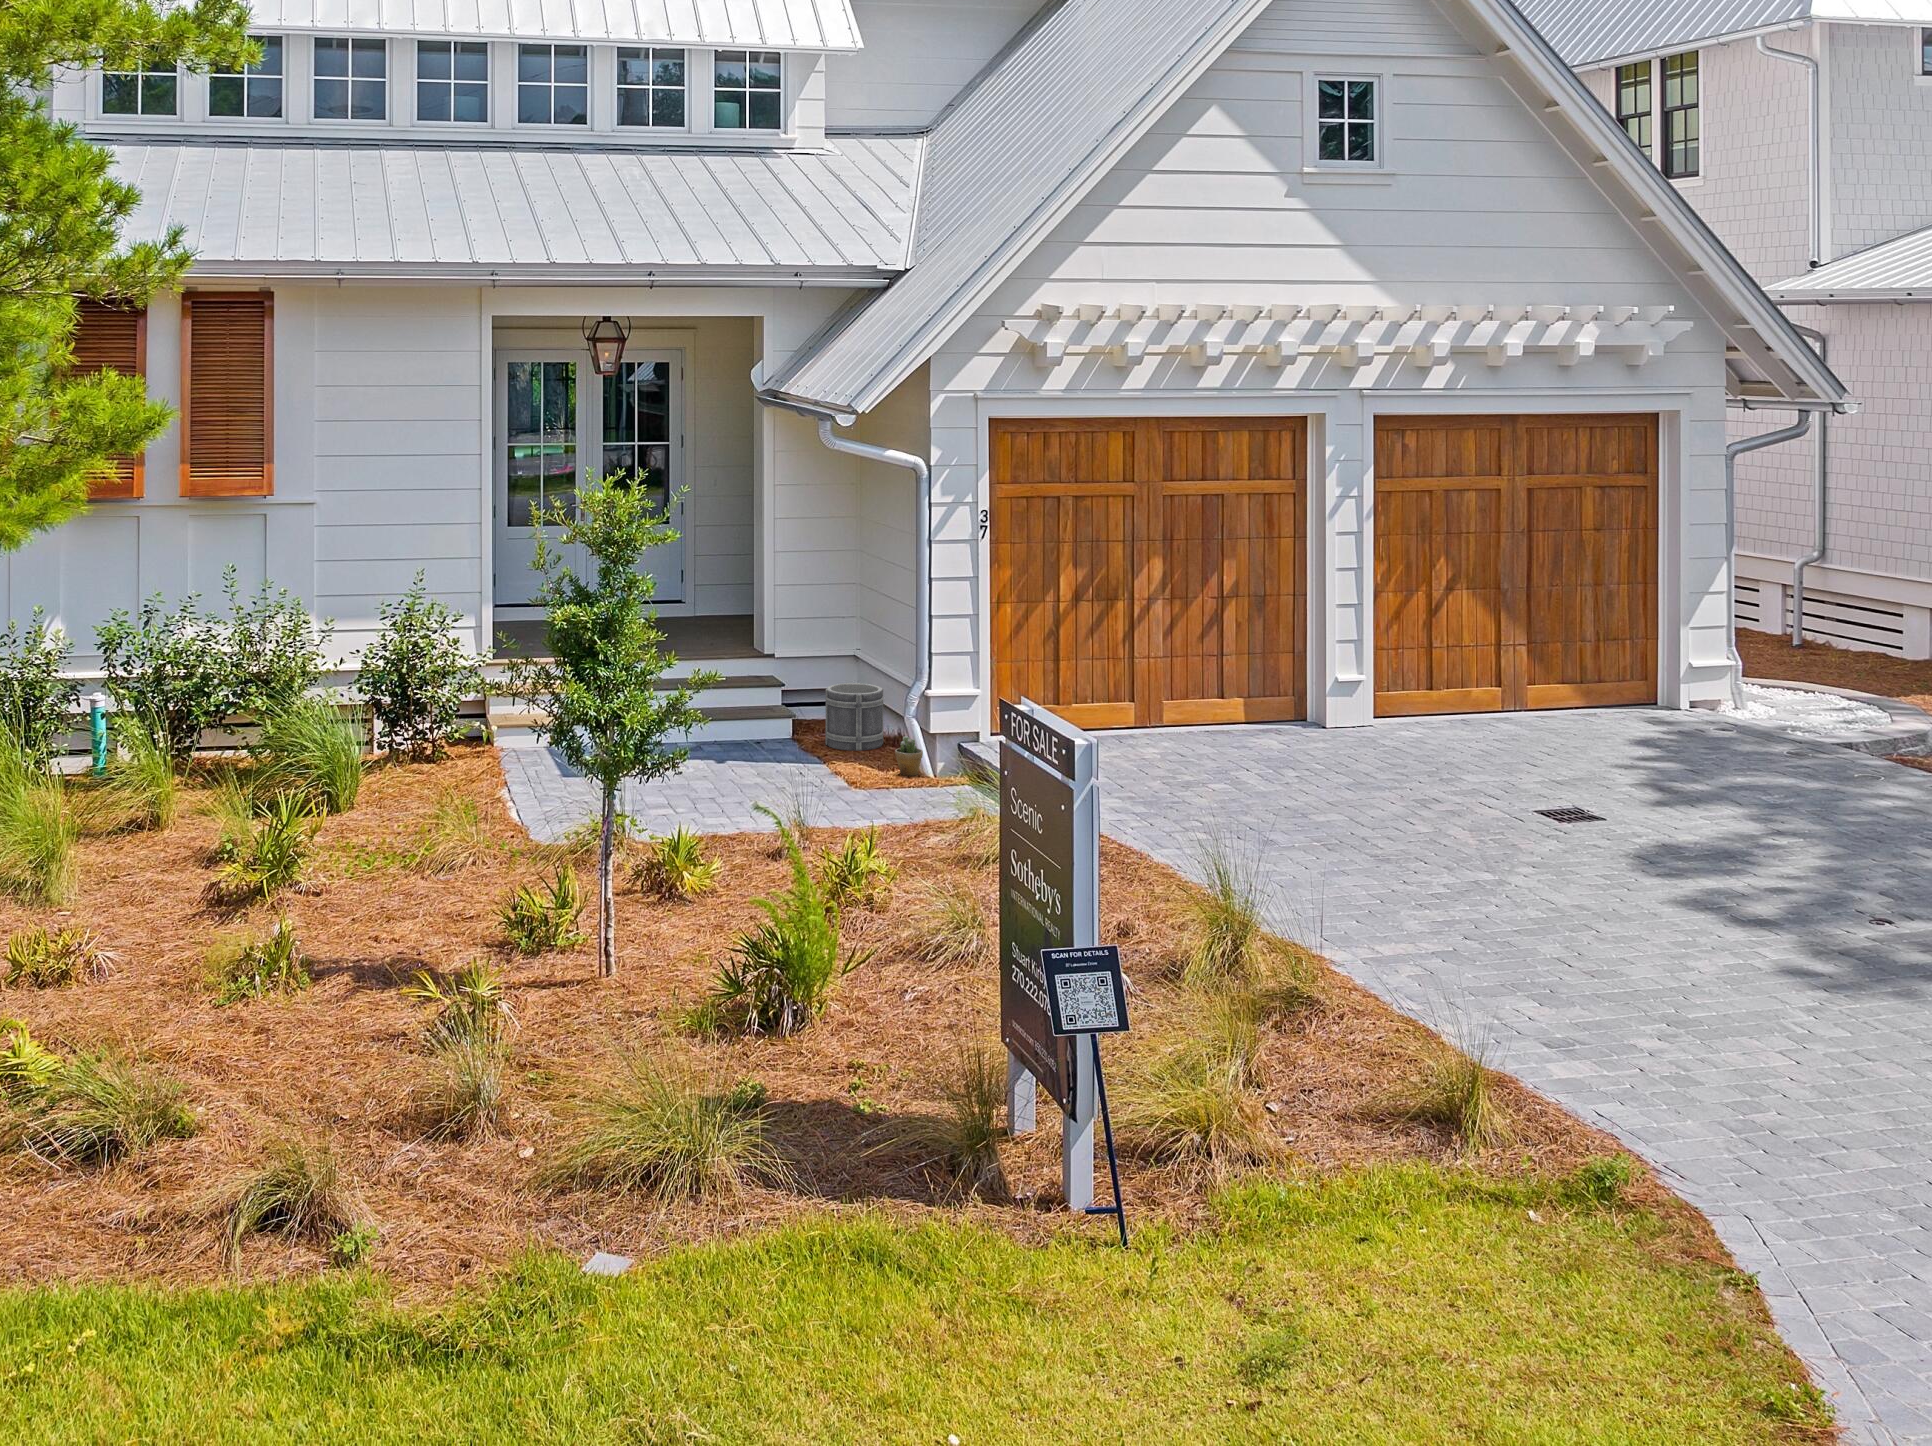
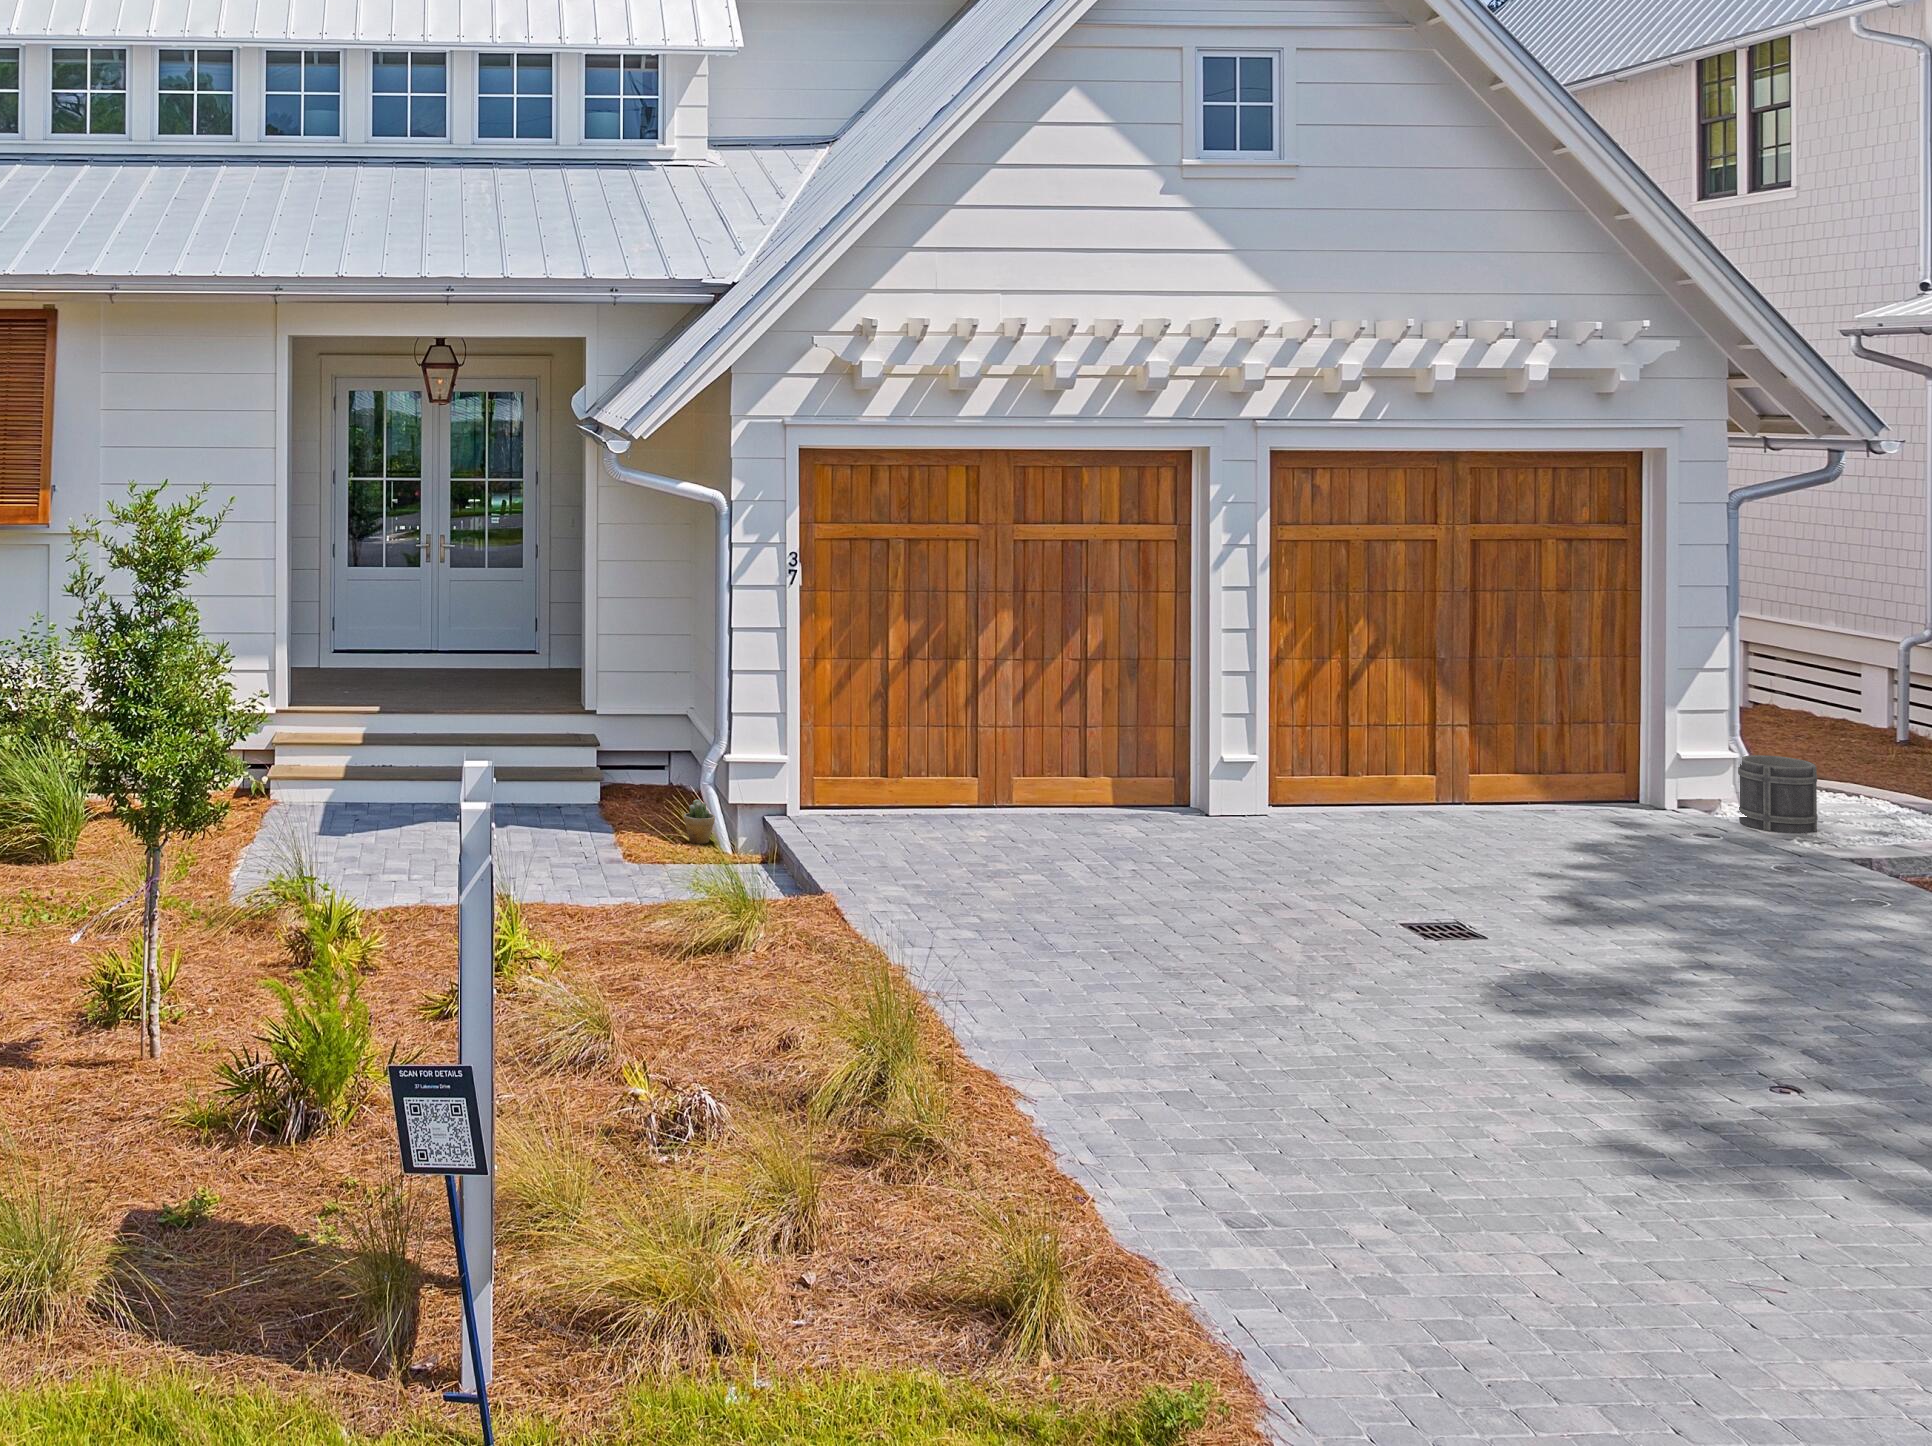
bucket: present [826,683,883,751] -> present [1738,755,1818,833]

